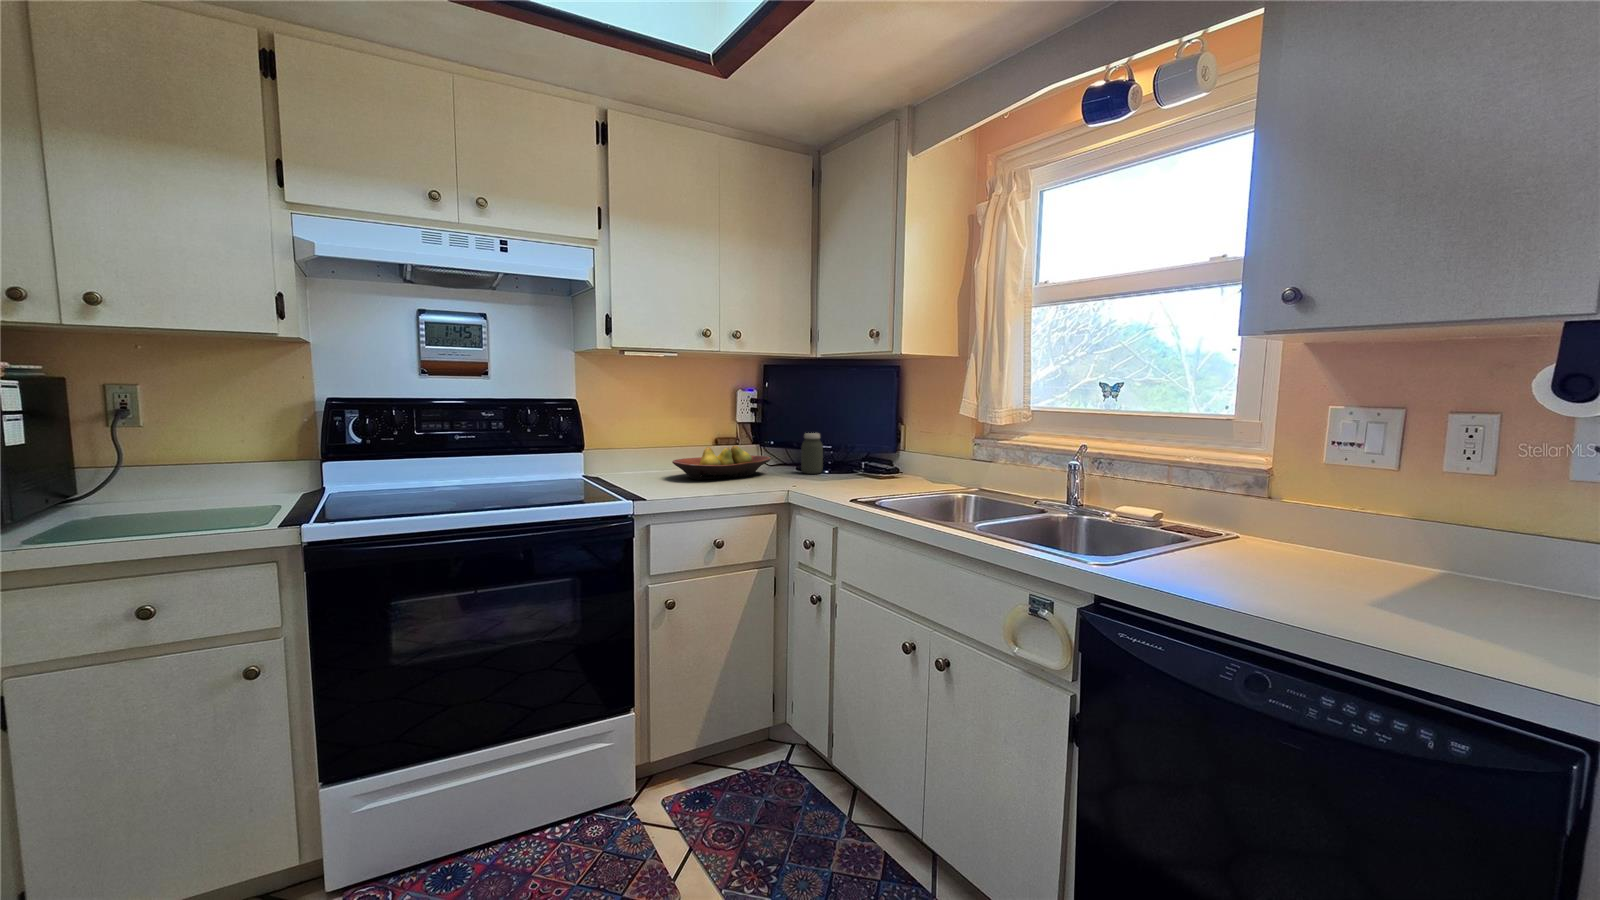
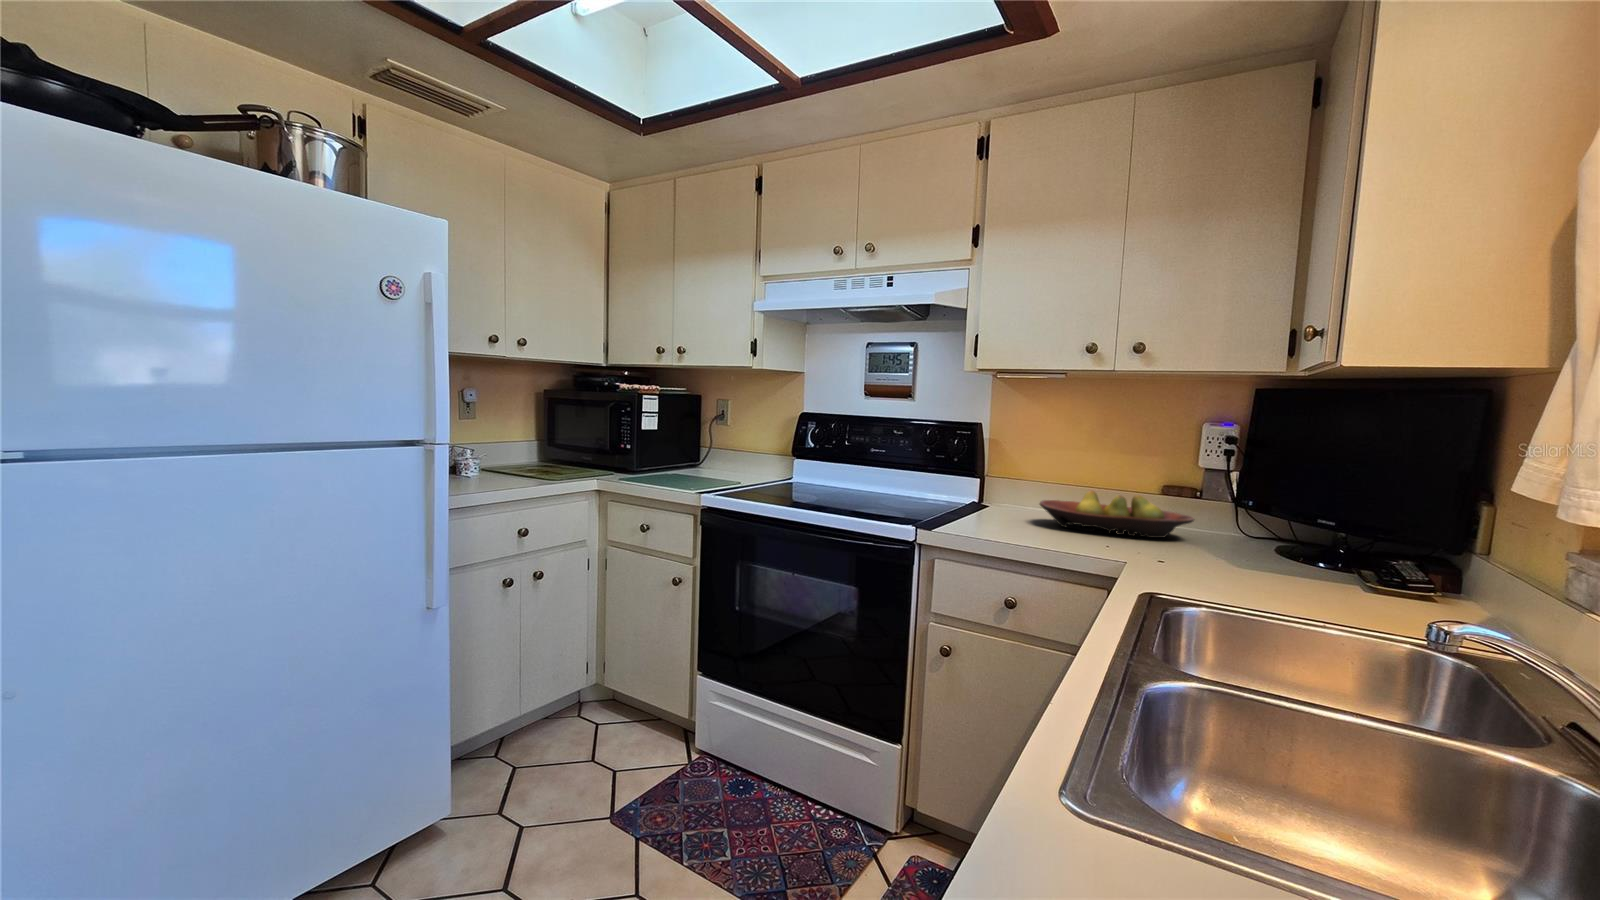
jar: present [801,433,823,474] -> none [1240,492,1285,559]

